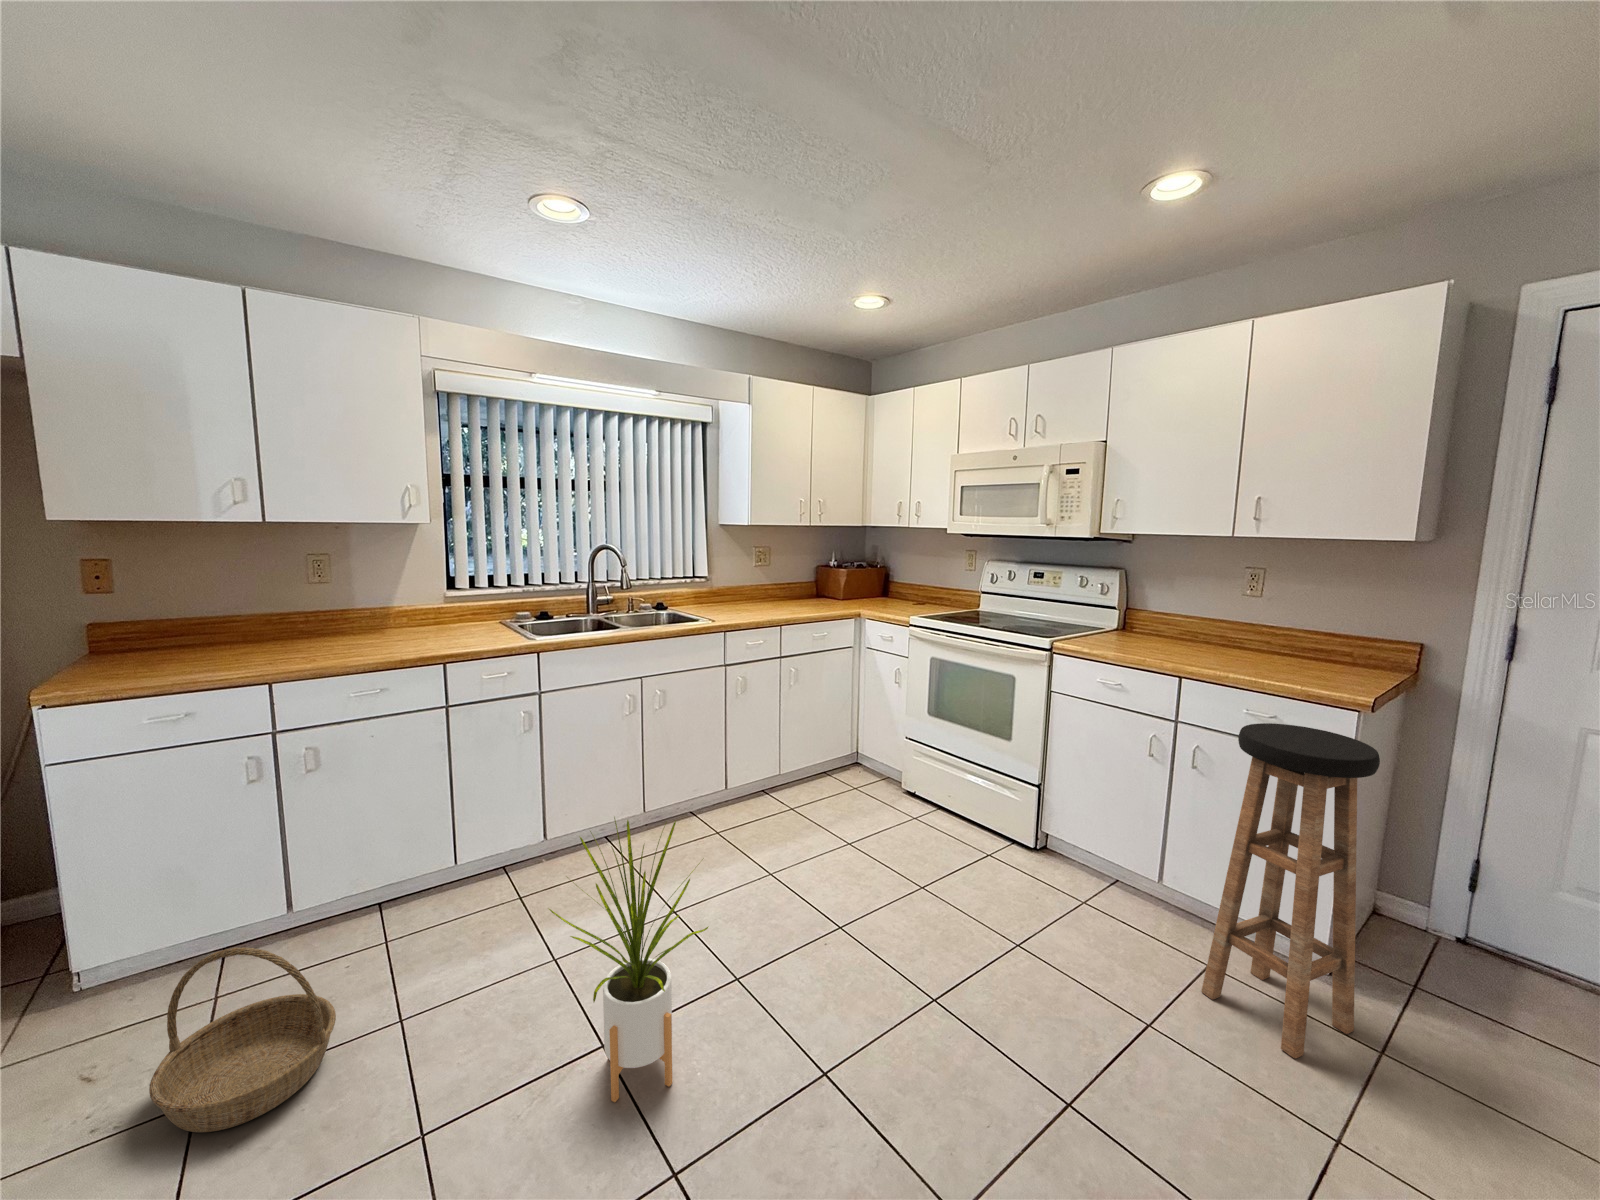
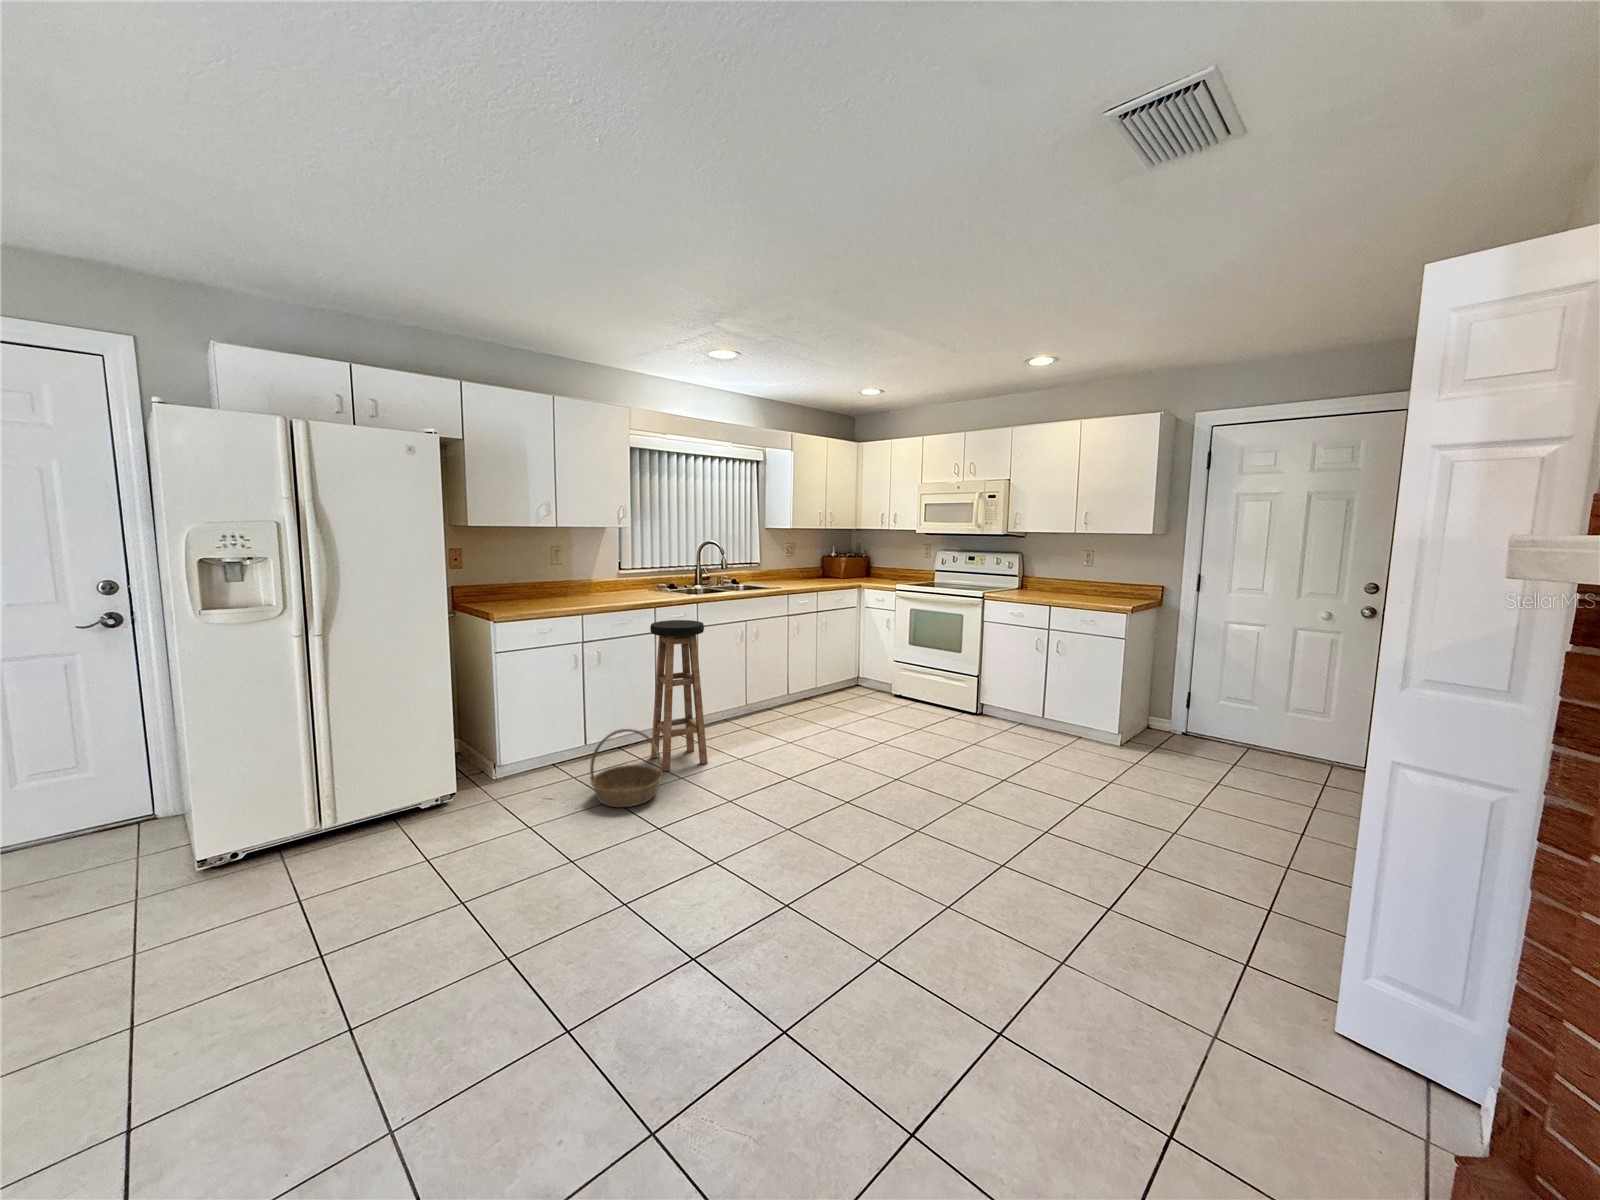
bar stool: present [1201,723,1380,1058] -> present [650,620,708,771]
house plant: present [549,817,708,1102] -> none [777,663,843,792]

